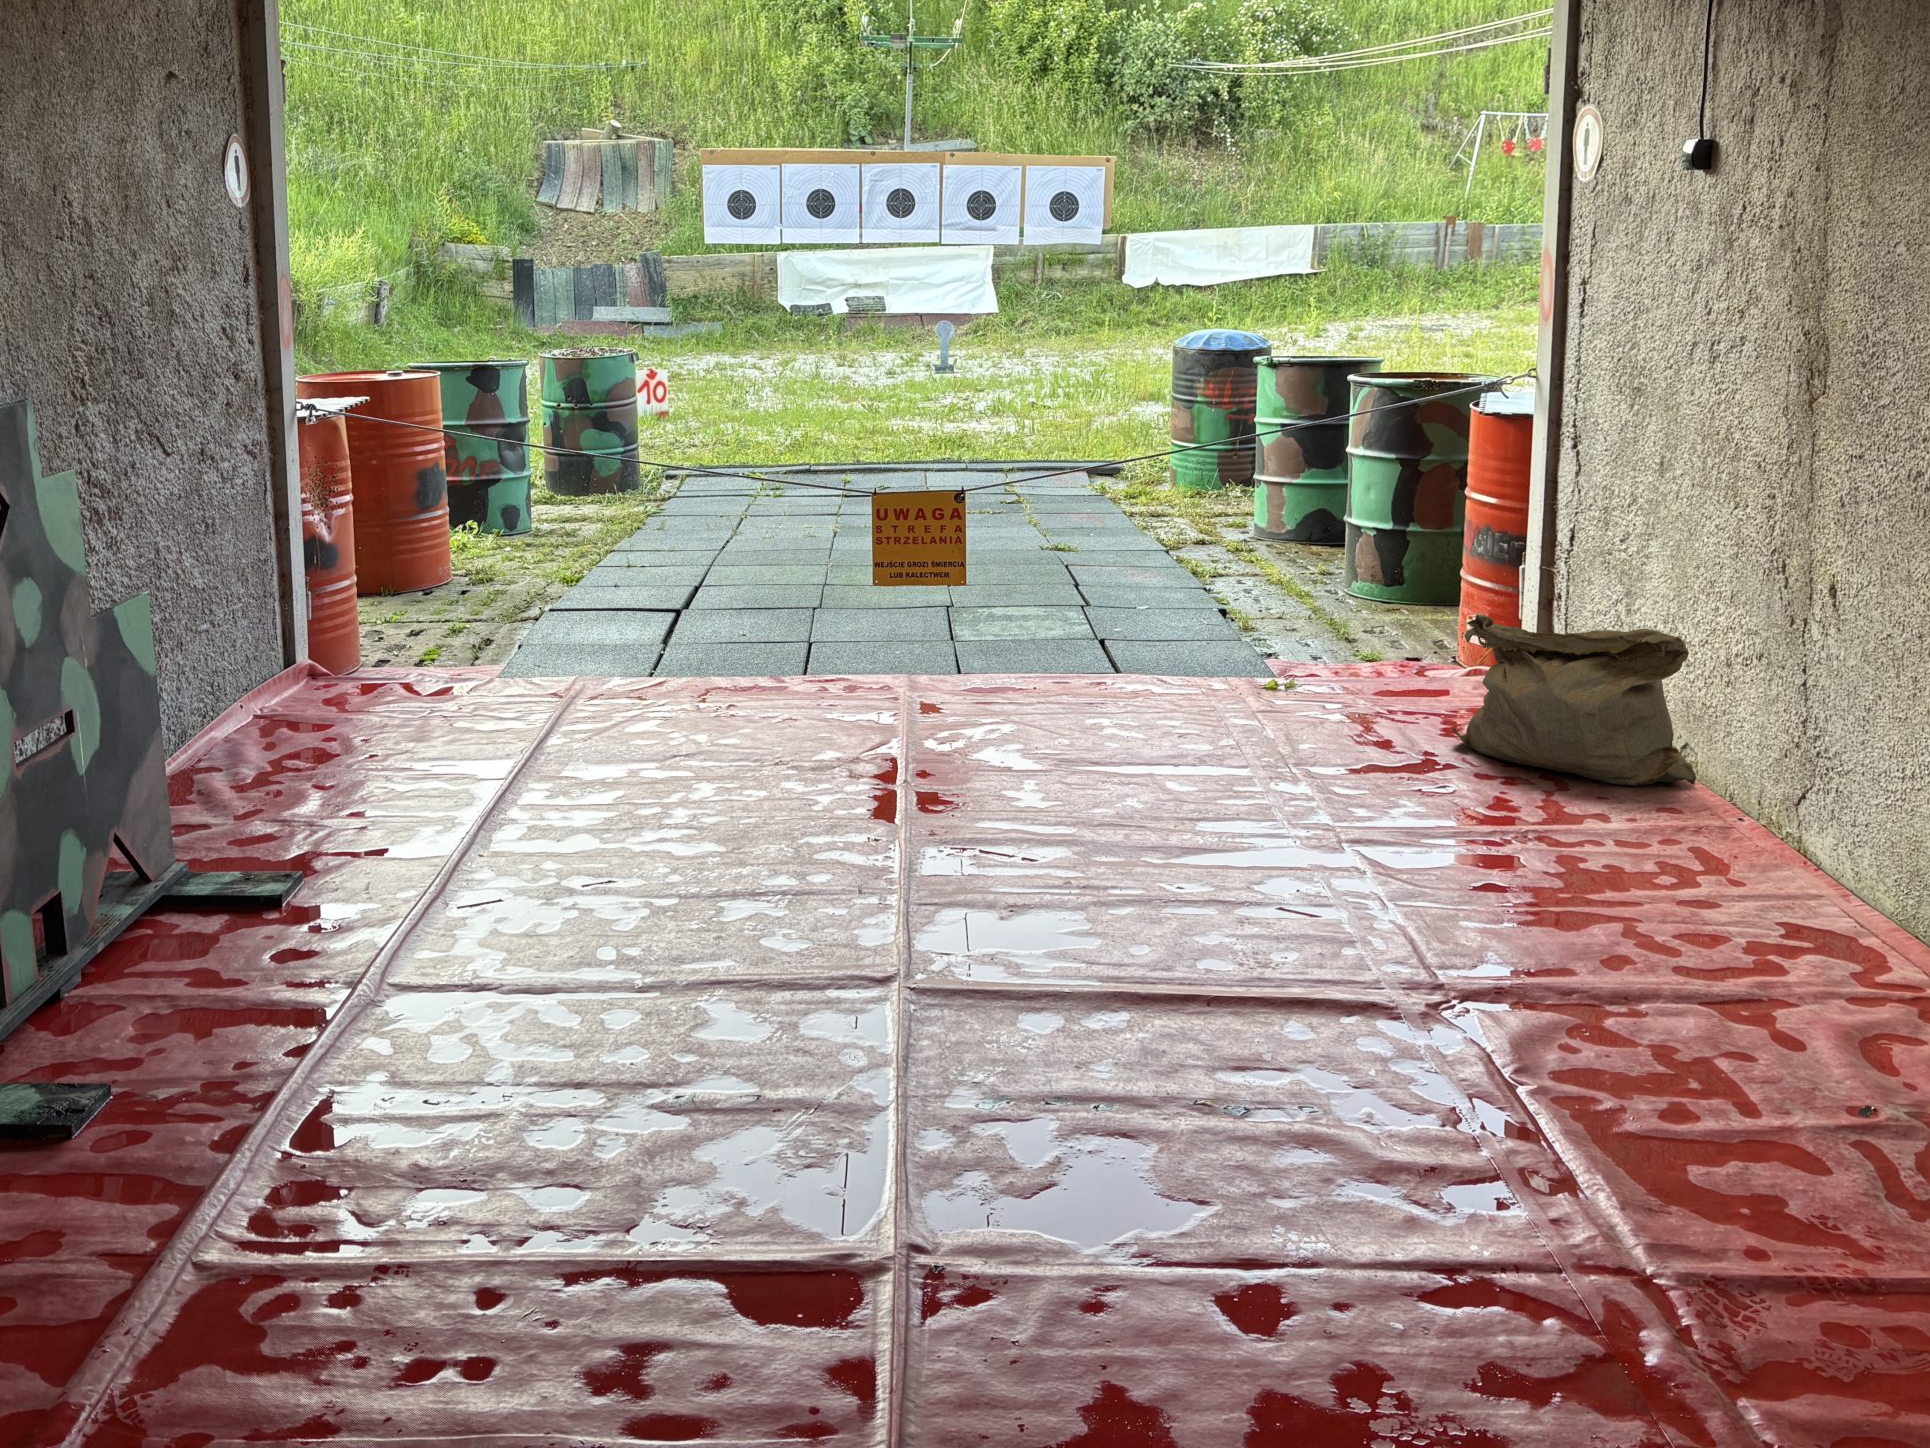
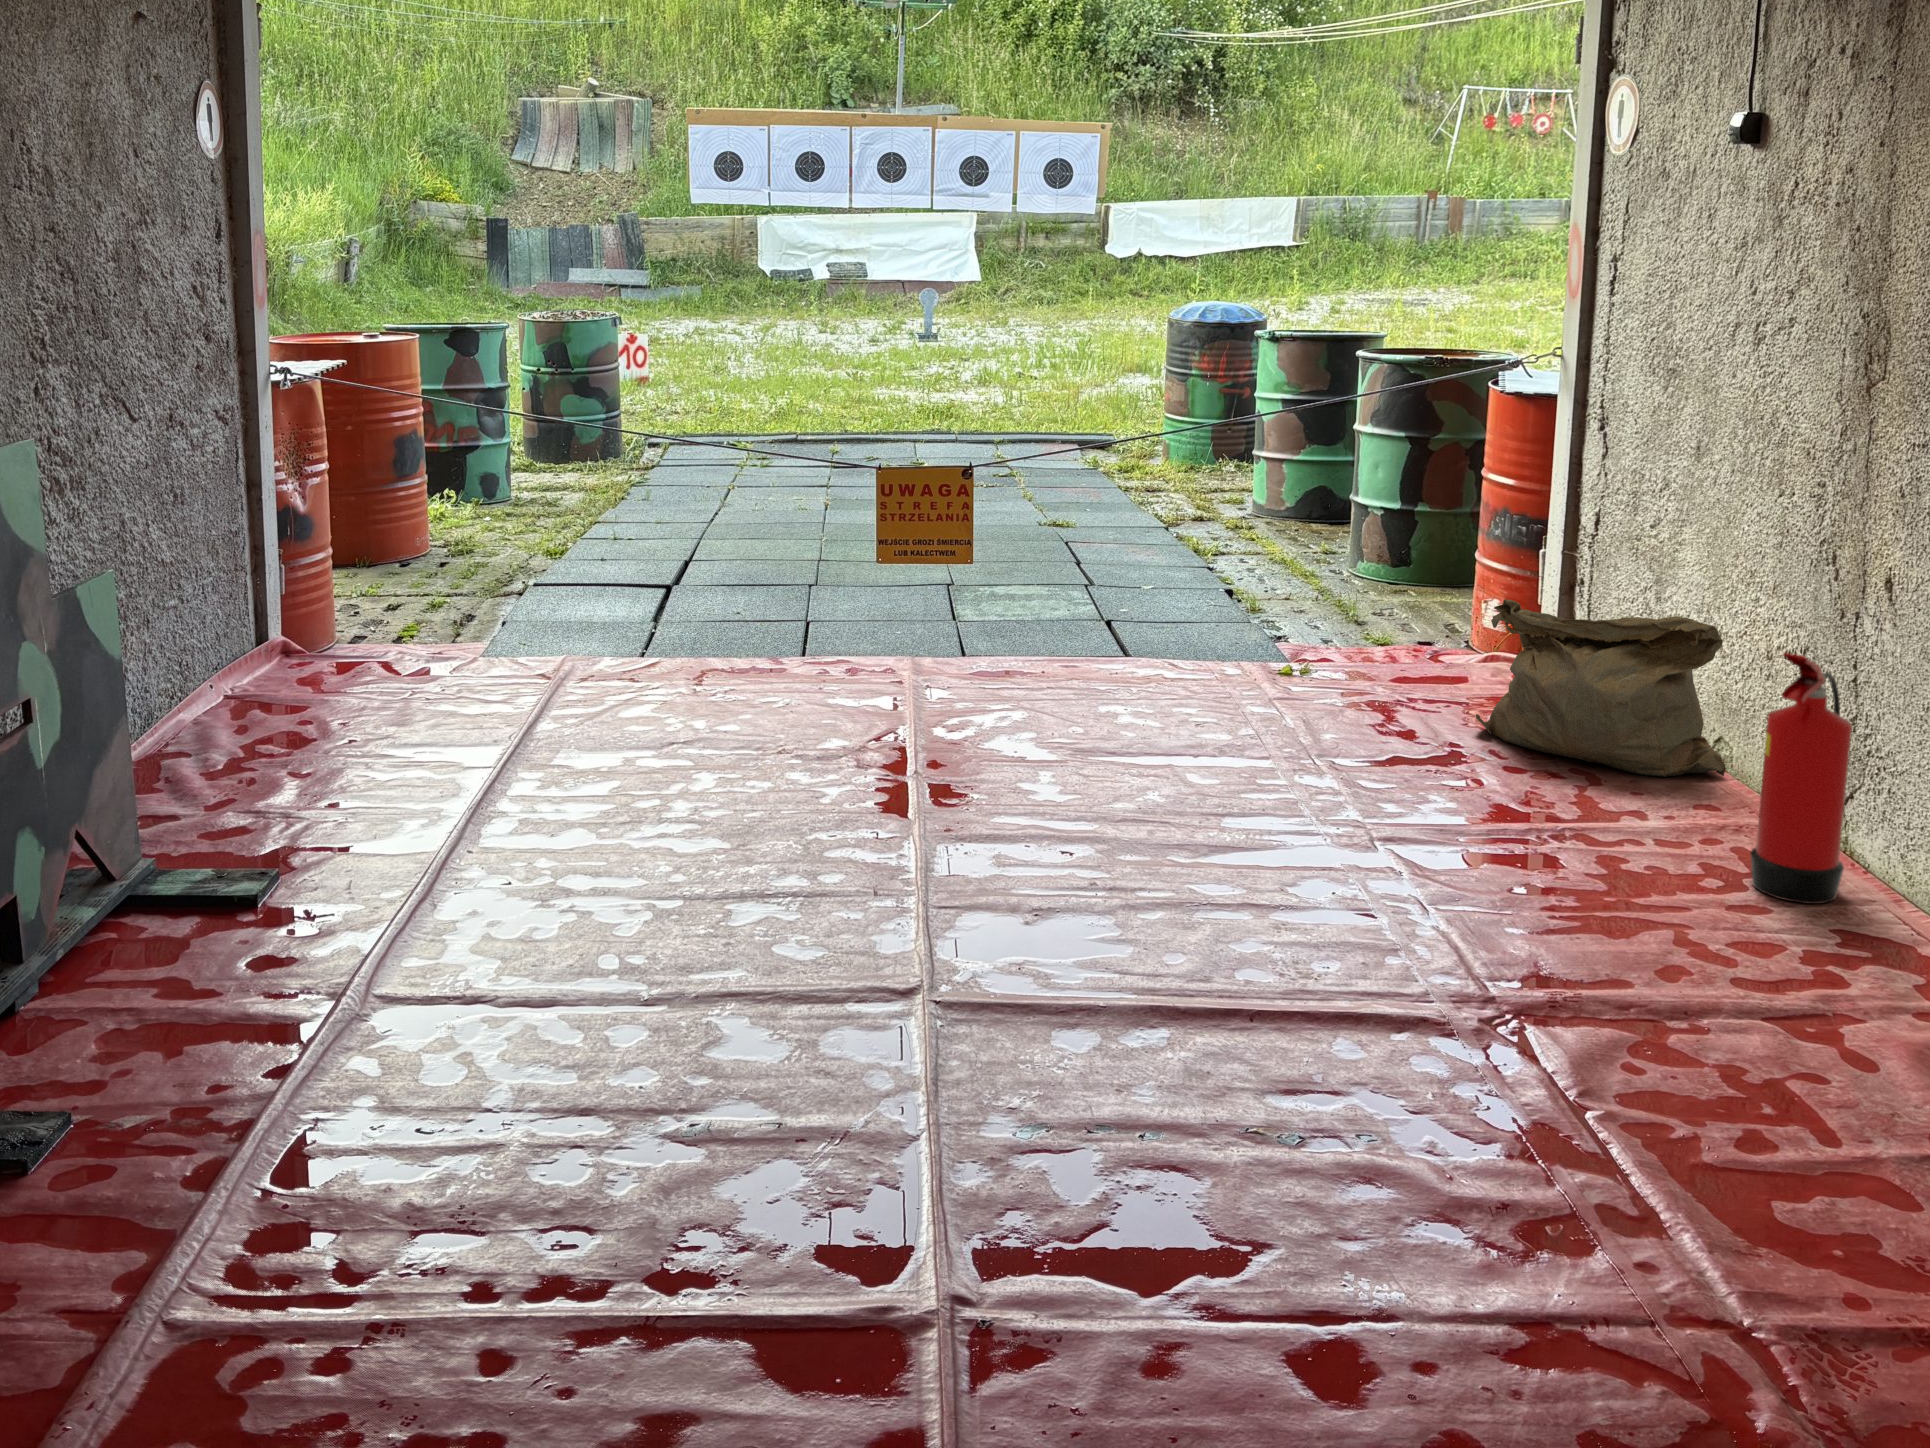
fire extinguisher: none [1705,658,1799,902] -> present [1750,652,1852,904]

